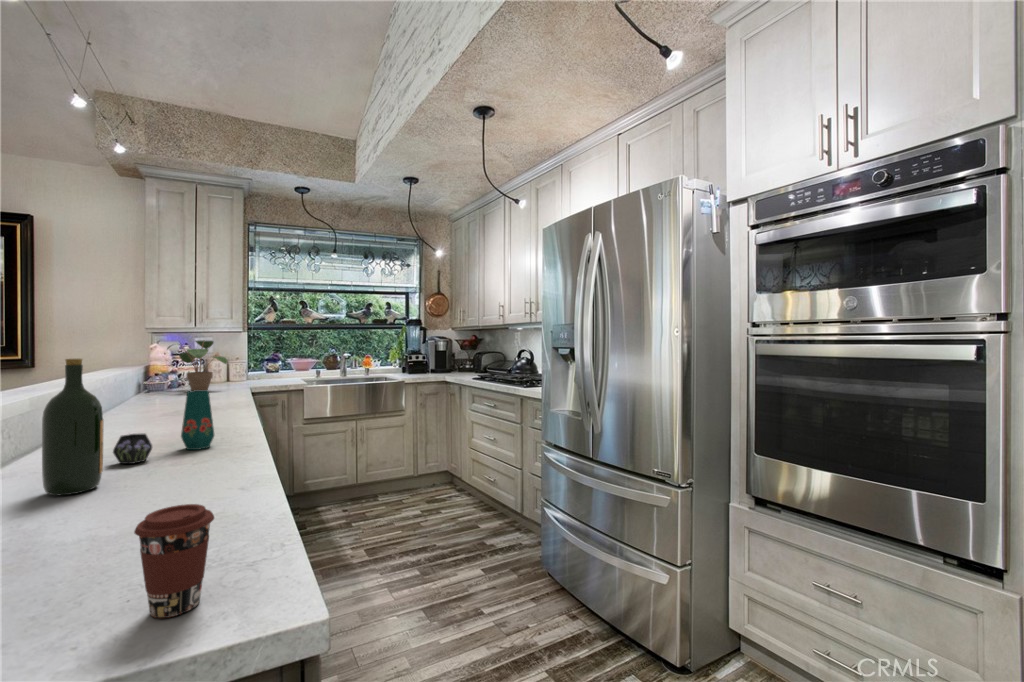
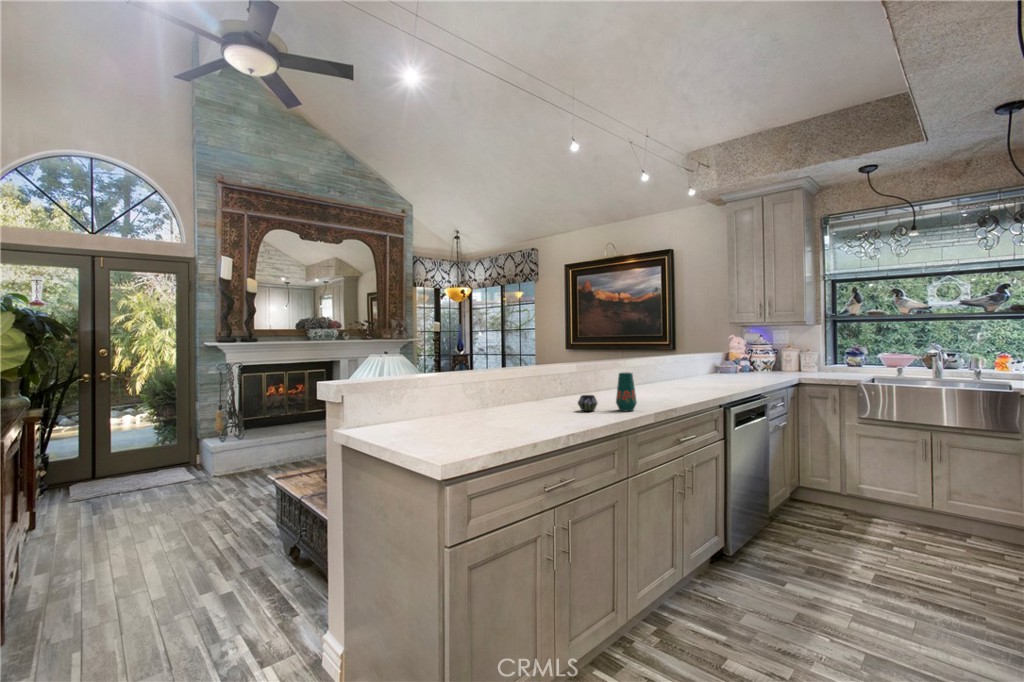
potted plant: present [167,340,228,391] -> none [725,335,768,379]
wine bottle: present [42,359,104,495] -> none [532,351,554,417]
coffee cup: present [134,504,214,618] -> none [440,413,467,454]

